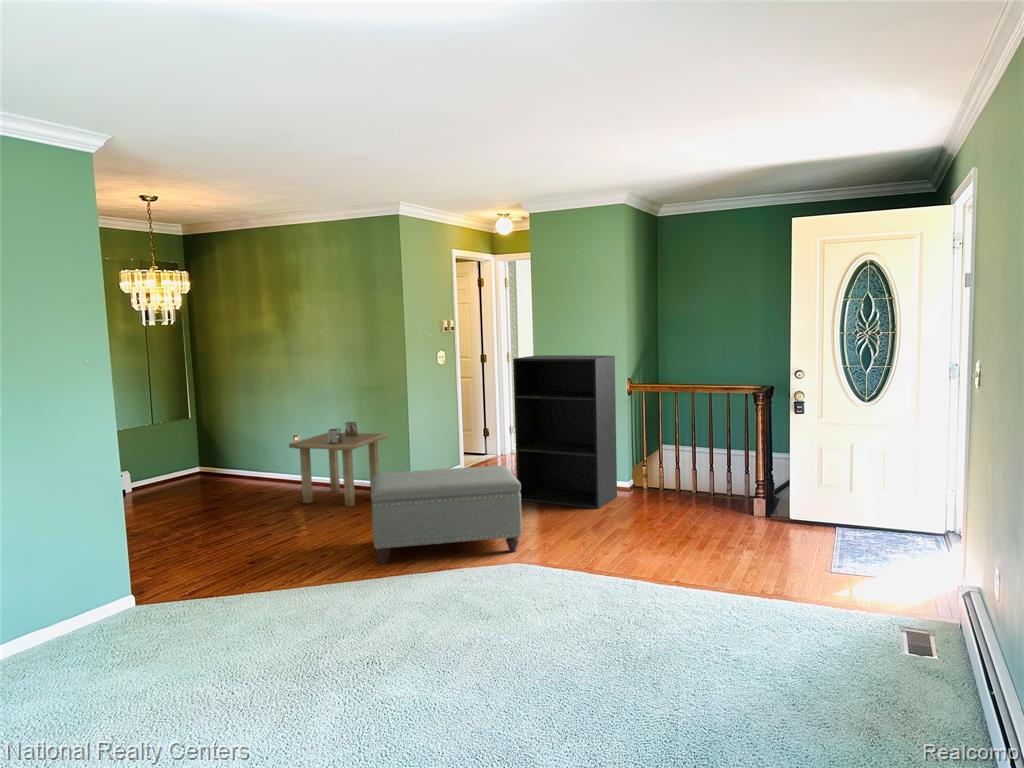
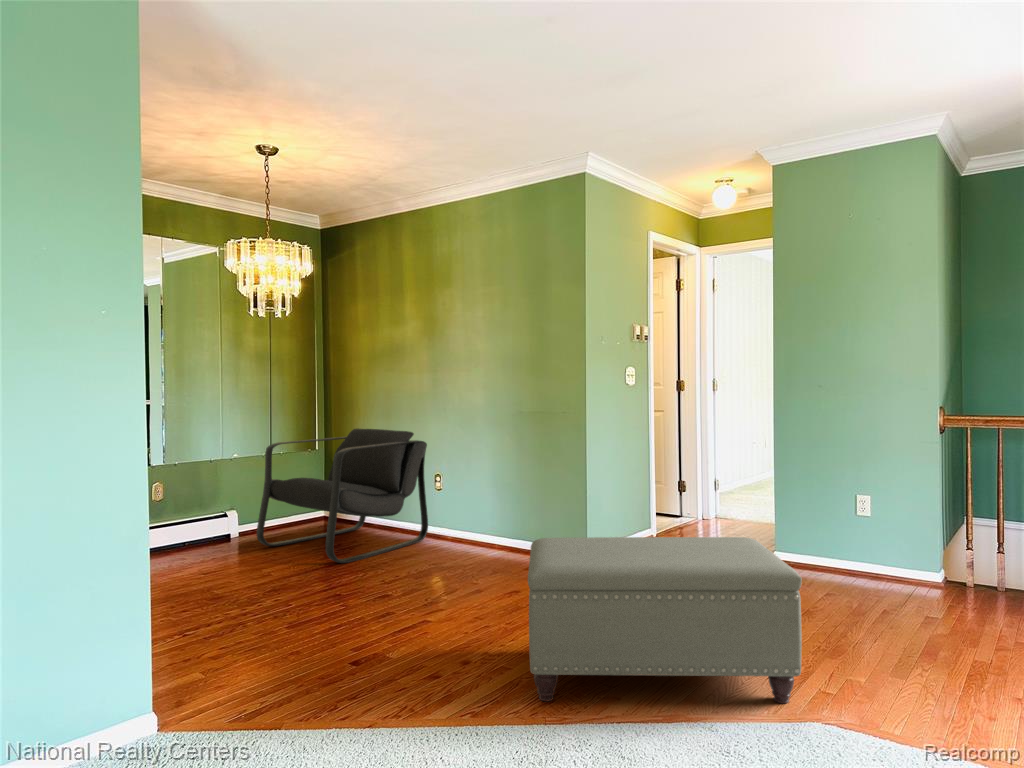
bookshelf: present [513,355,617,509] -> none [751,367,925,621]
armchair: none [153,401,292,504] -> present [257,429,428,563]
side table: present [289,422,387,506] -> none [421,460,554,581]

